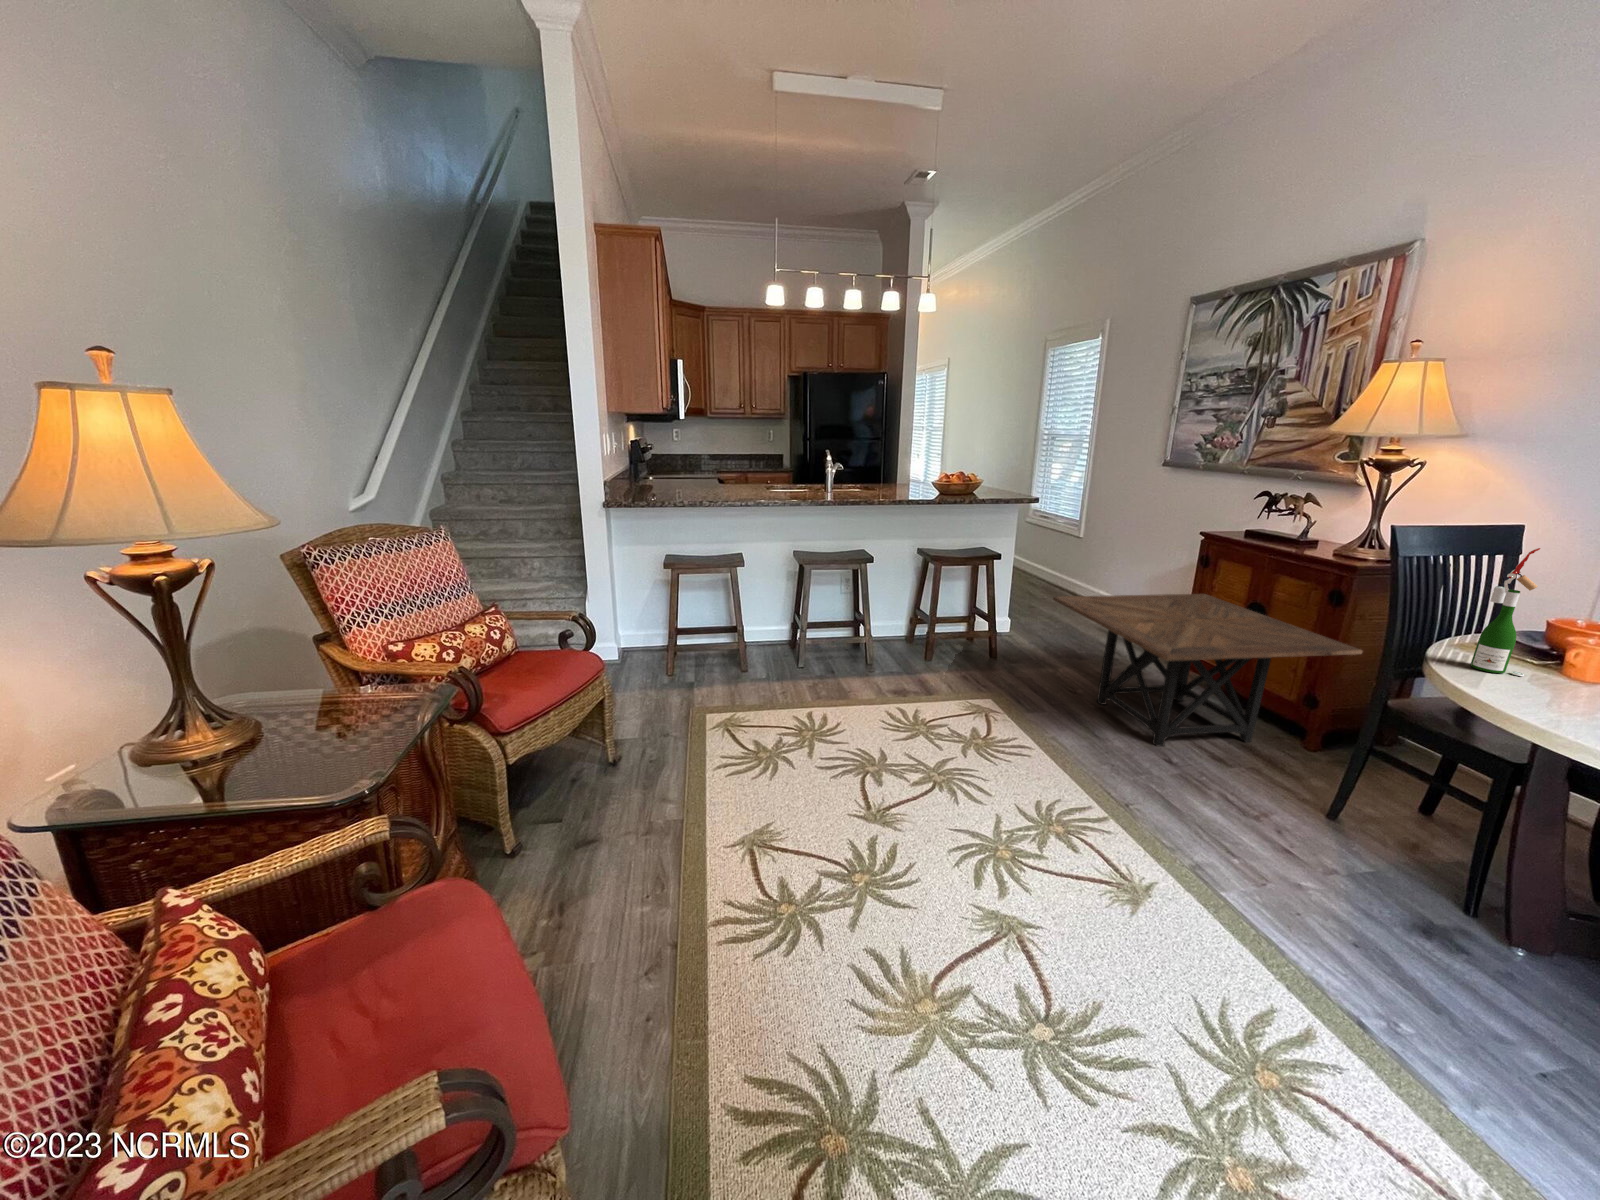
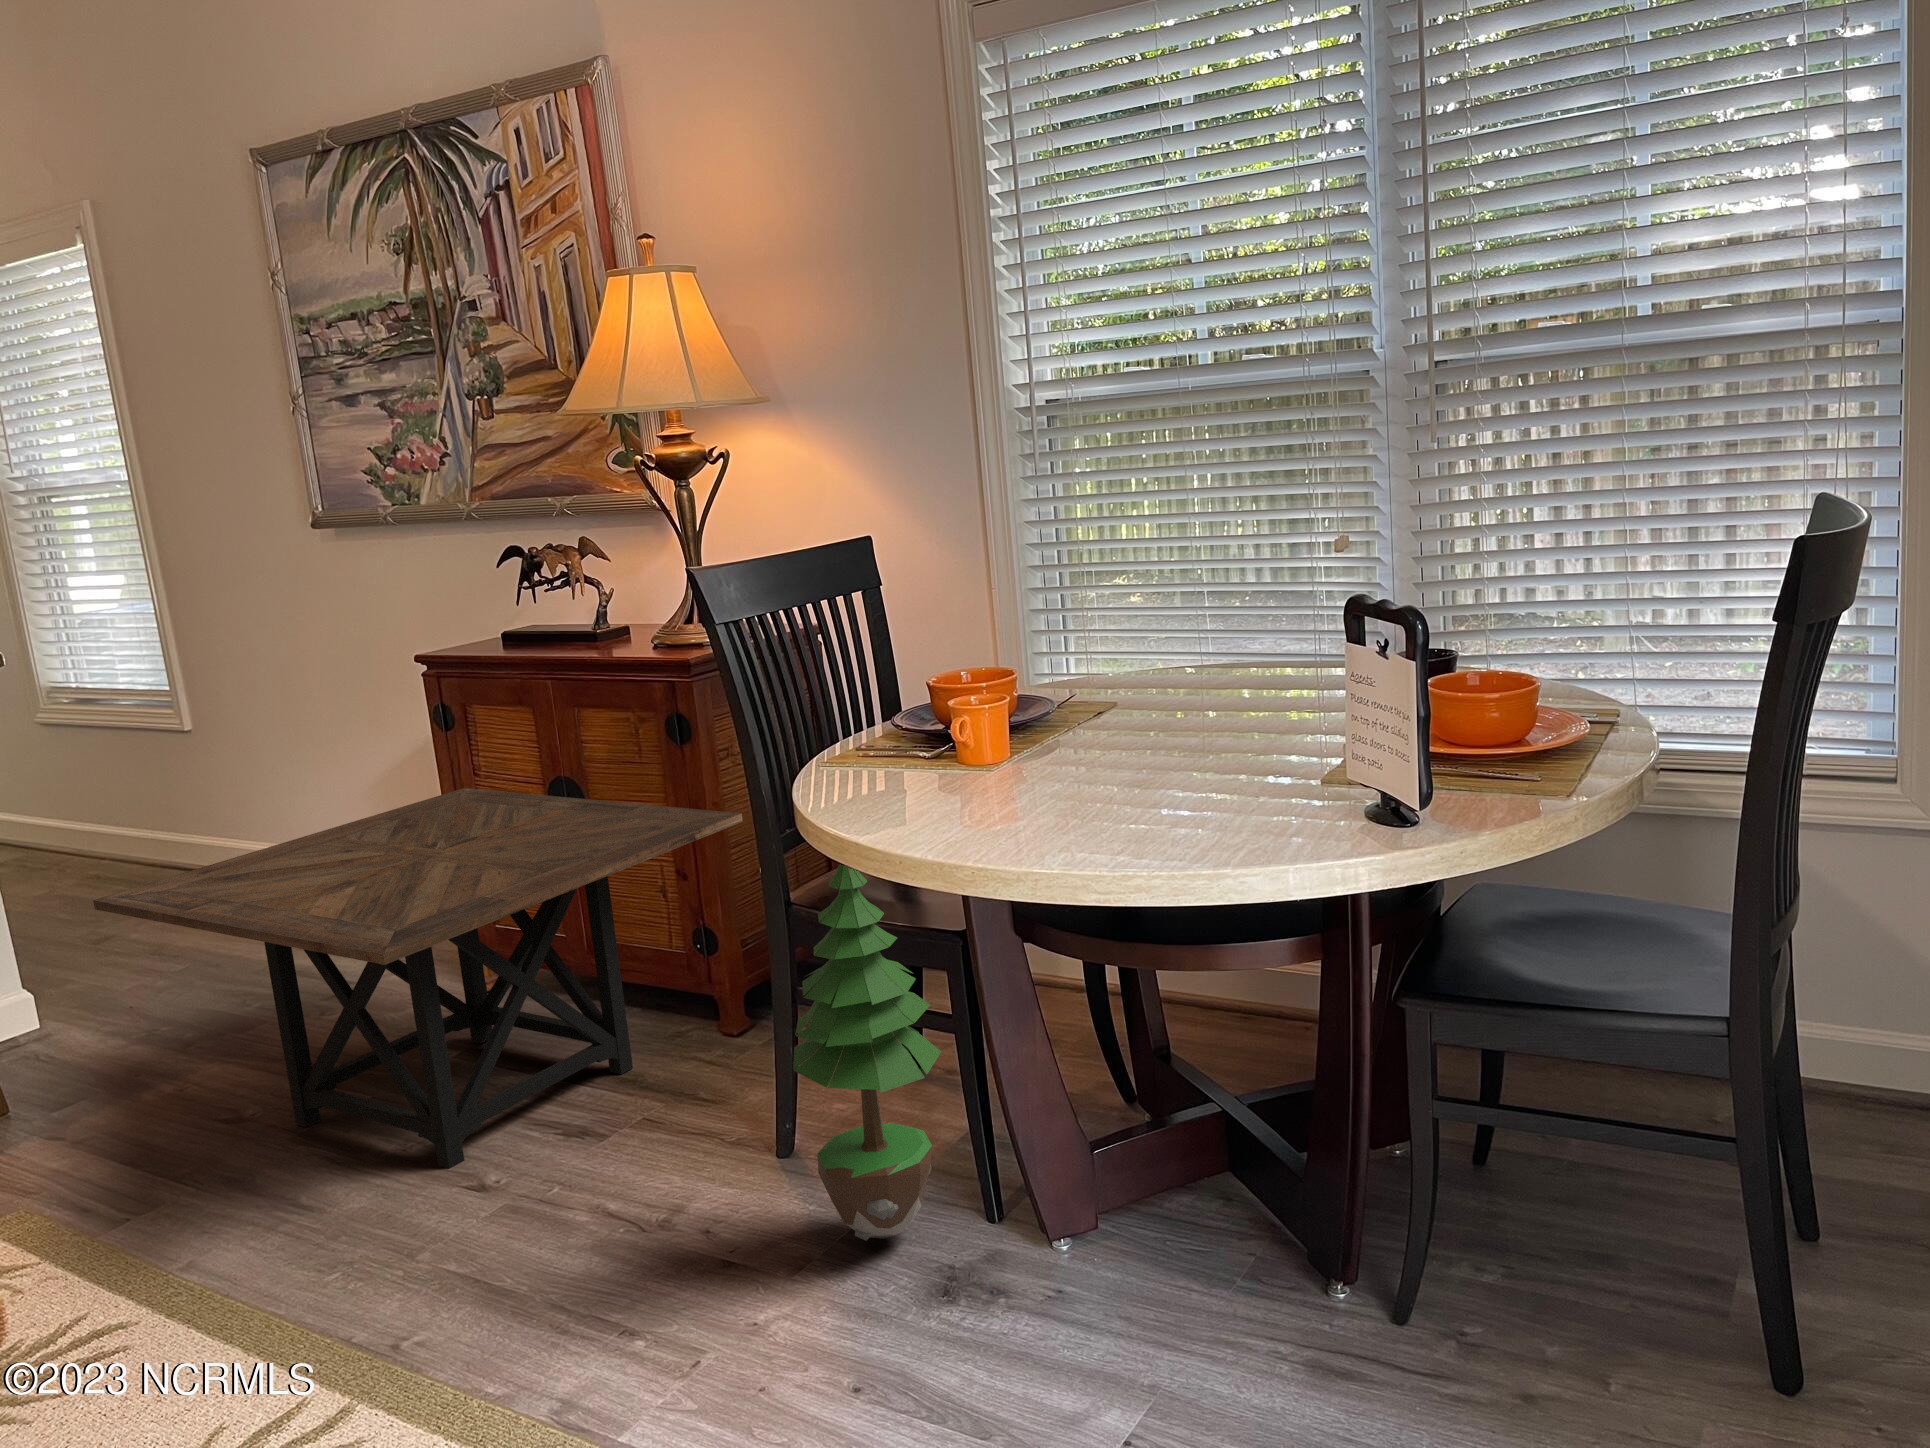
wine bottle: present [1470,548,1540,676] -> none [828,560,908,789]
potted tree: none [1361,695,1478,890] -> present [793,864,941,1241]

